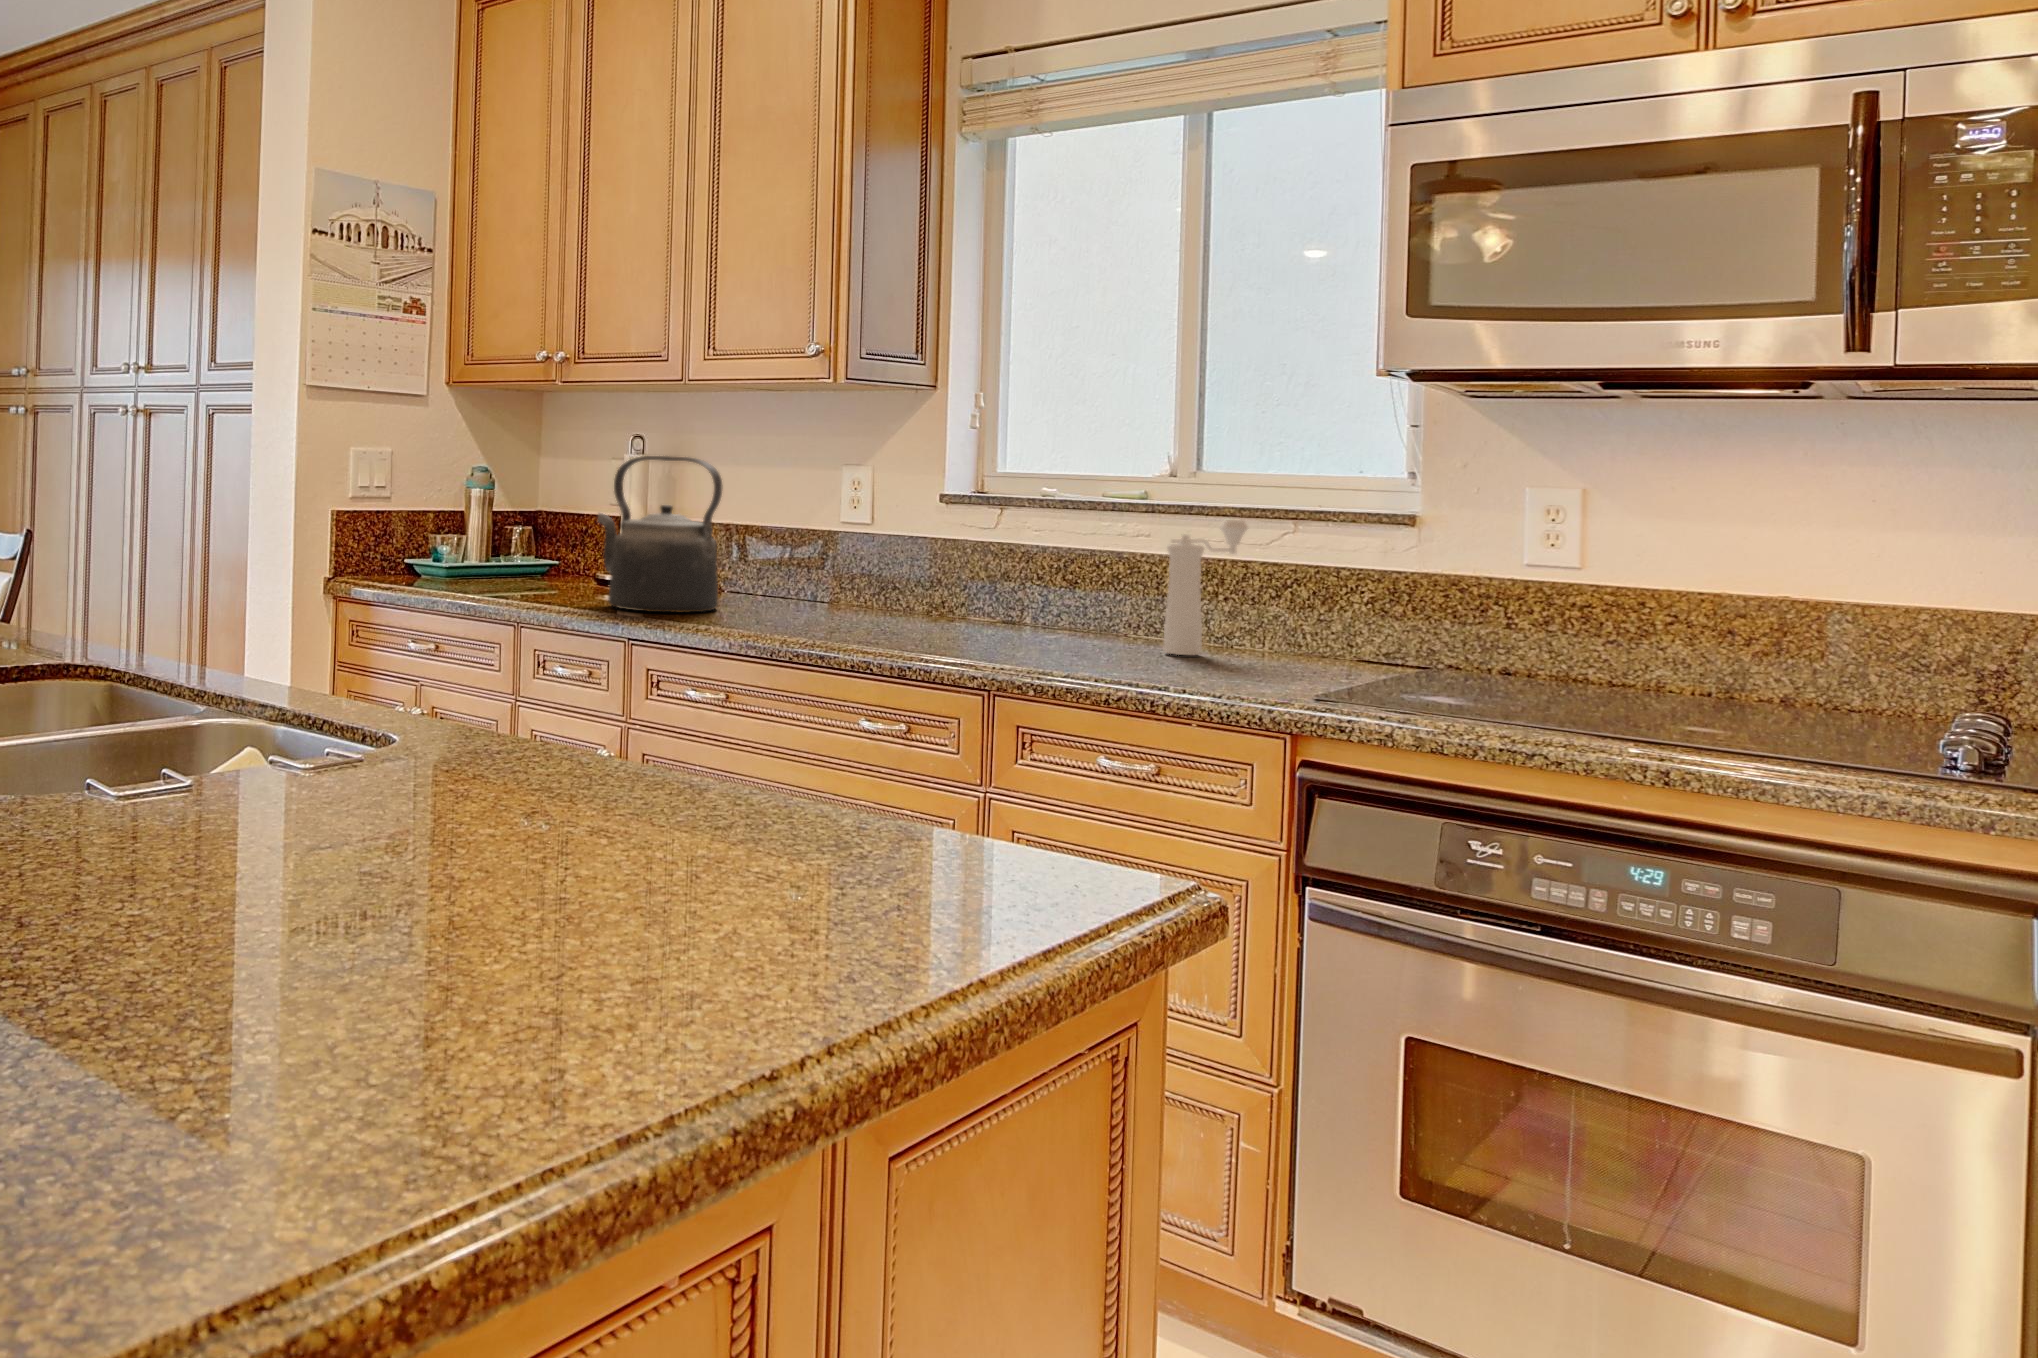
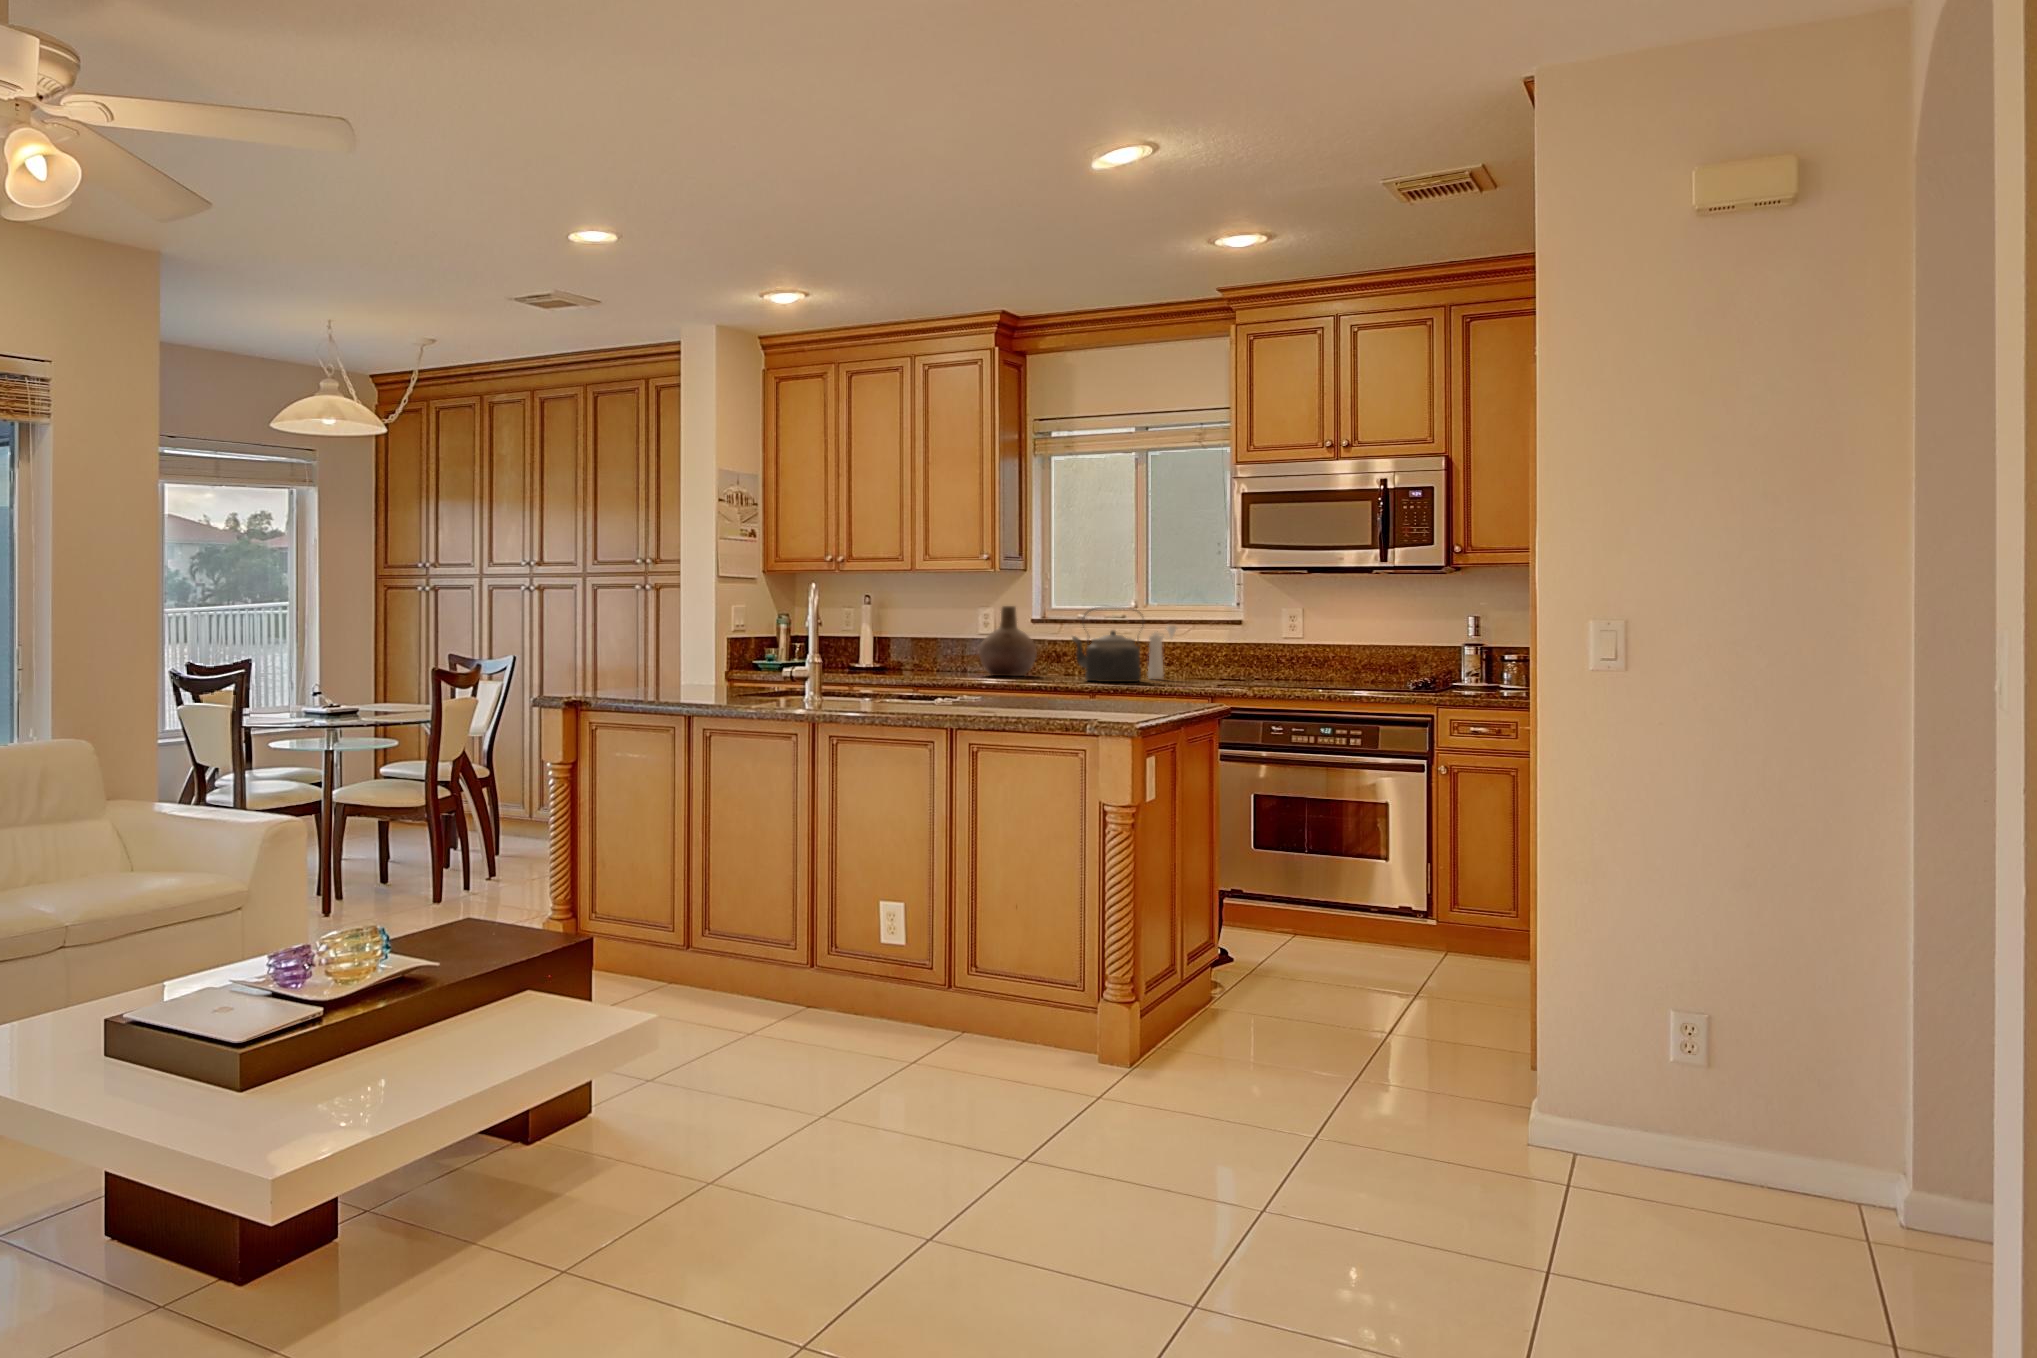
kettle: present [597,456,722,613] -> present [1072,608,1141,682]
vase: none [794,461,923,624] -> present [979,606,1037,676]

